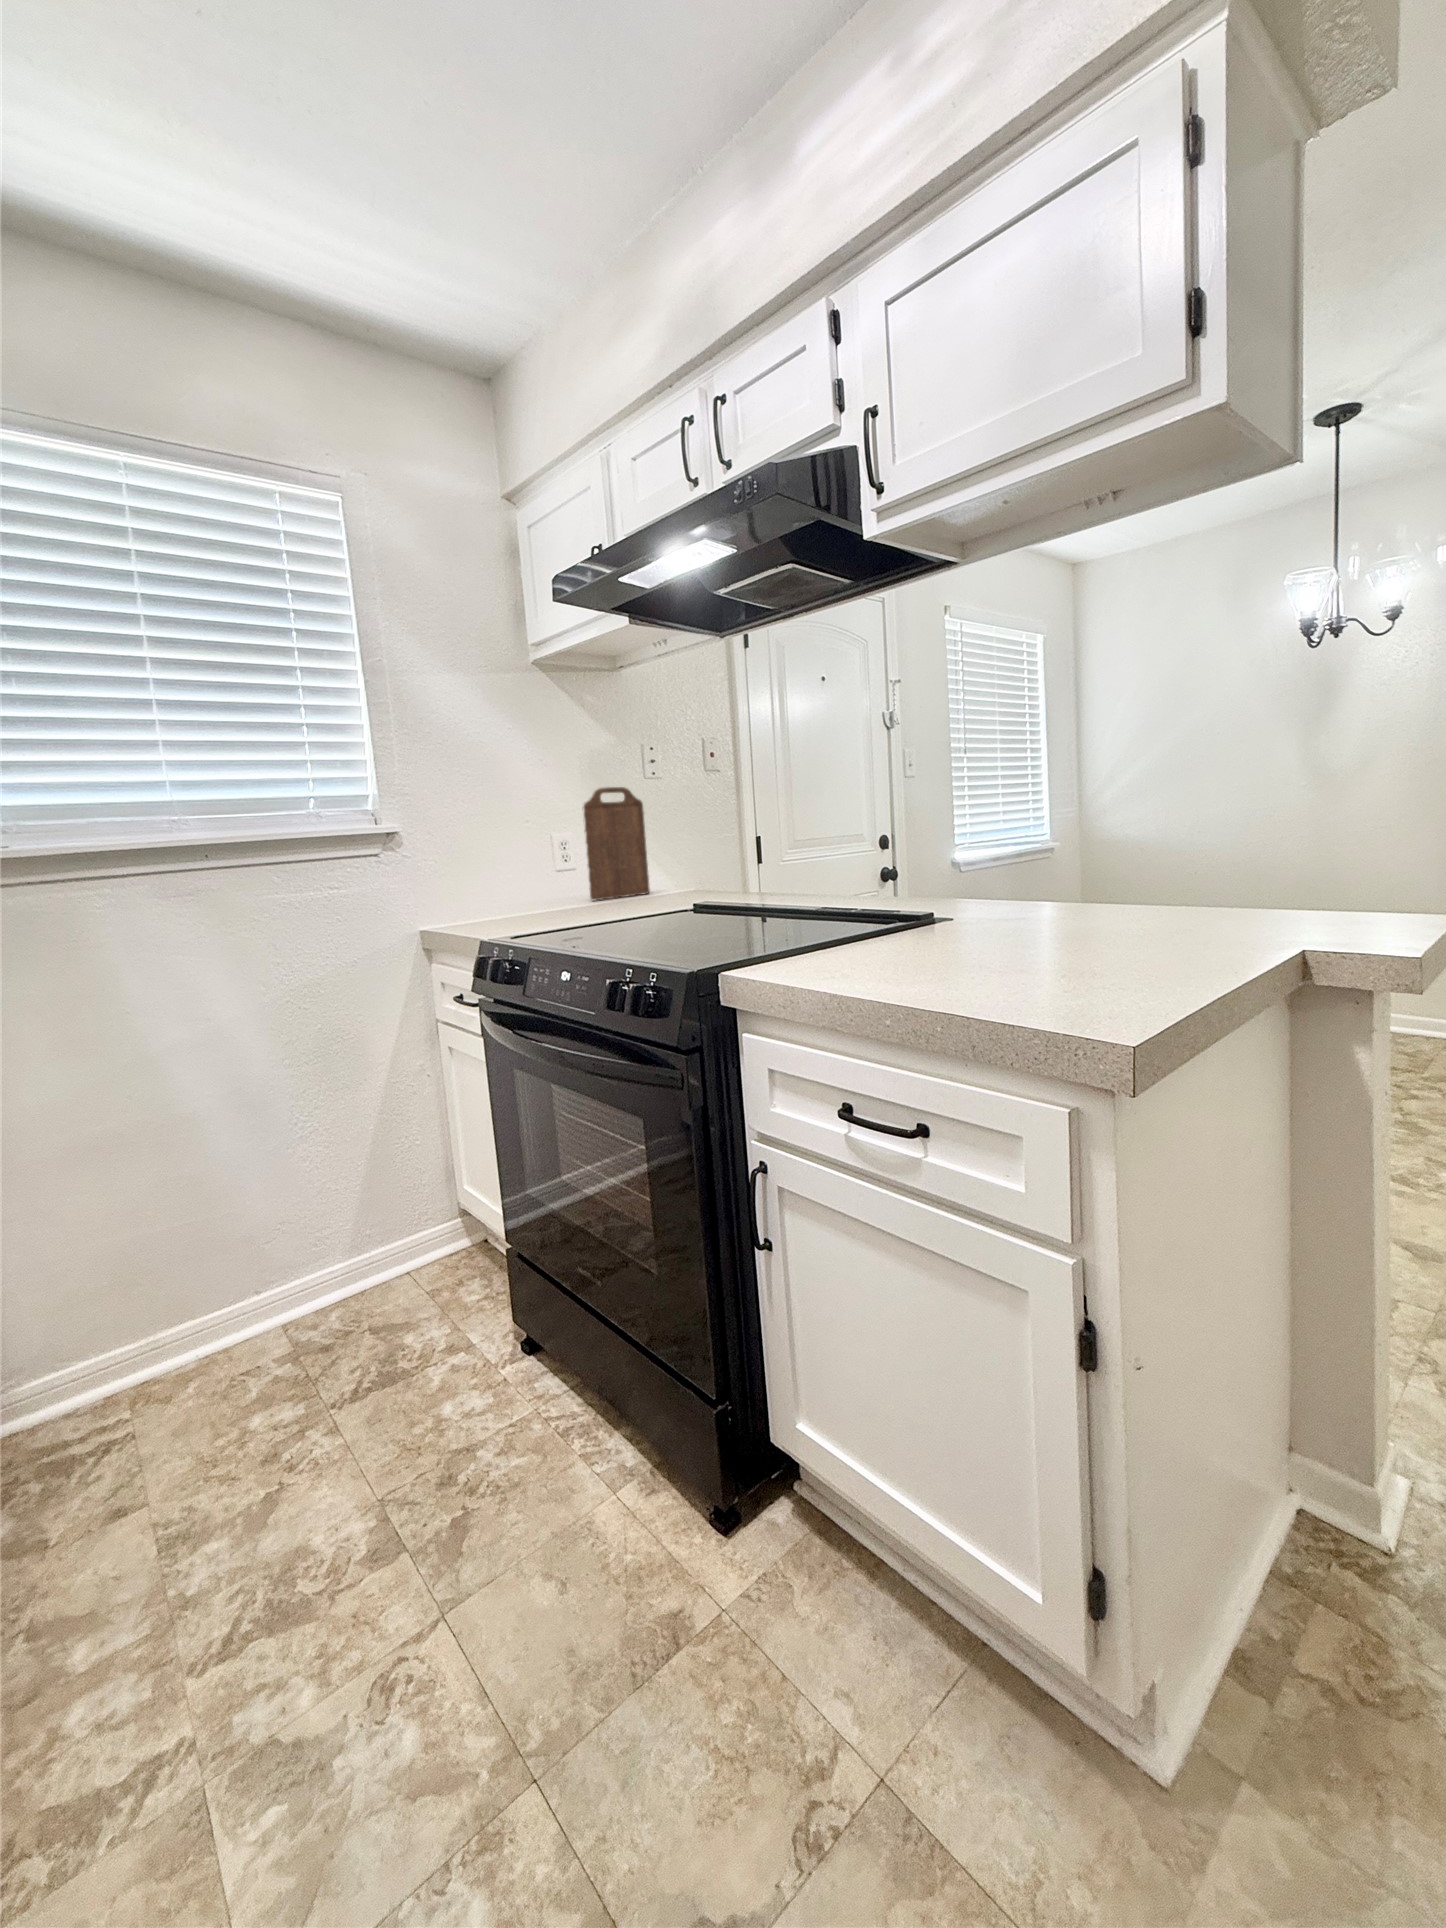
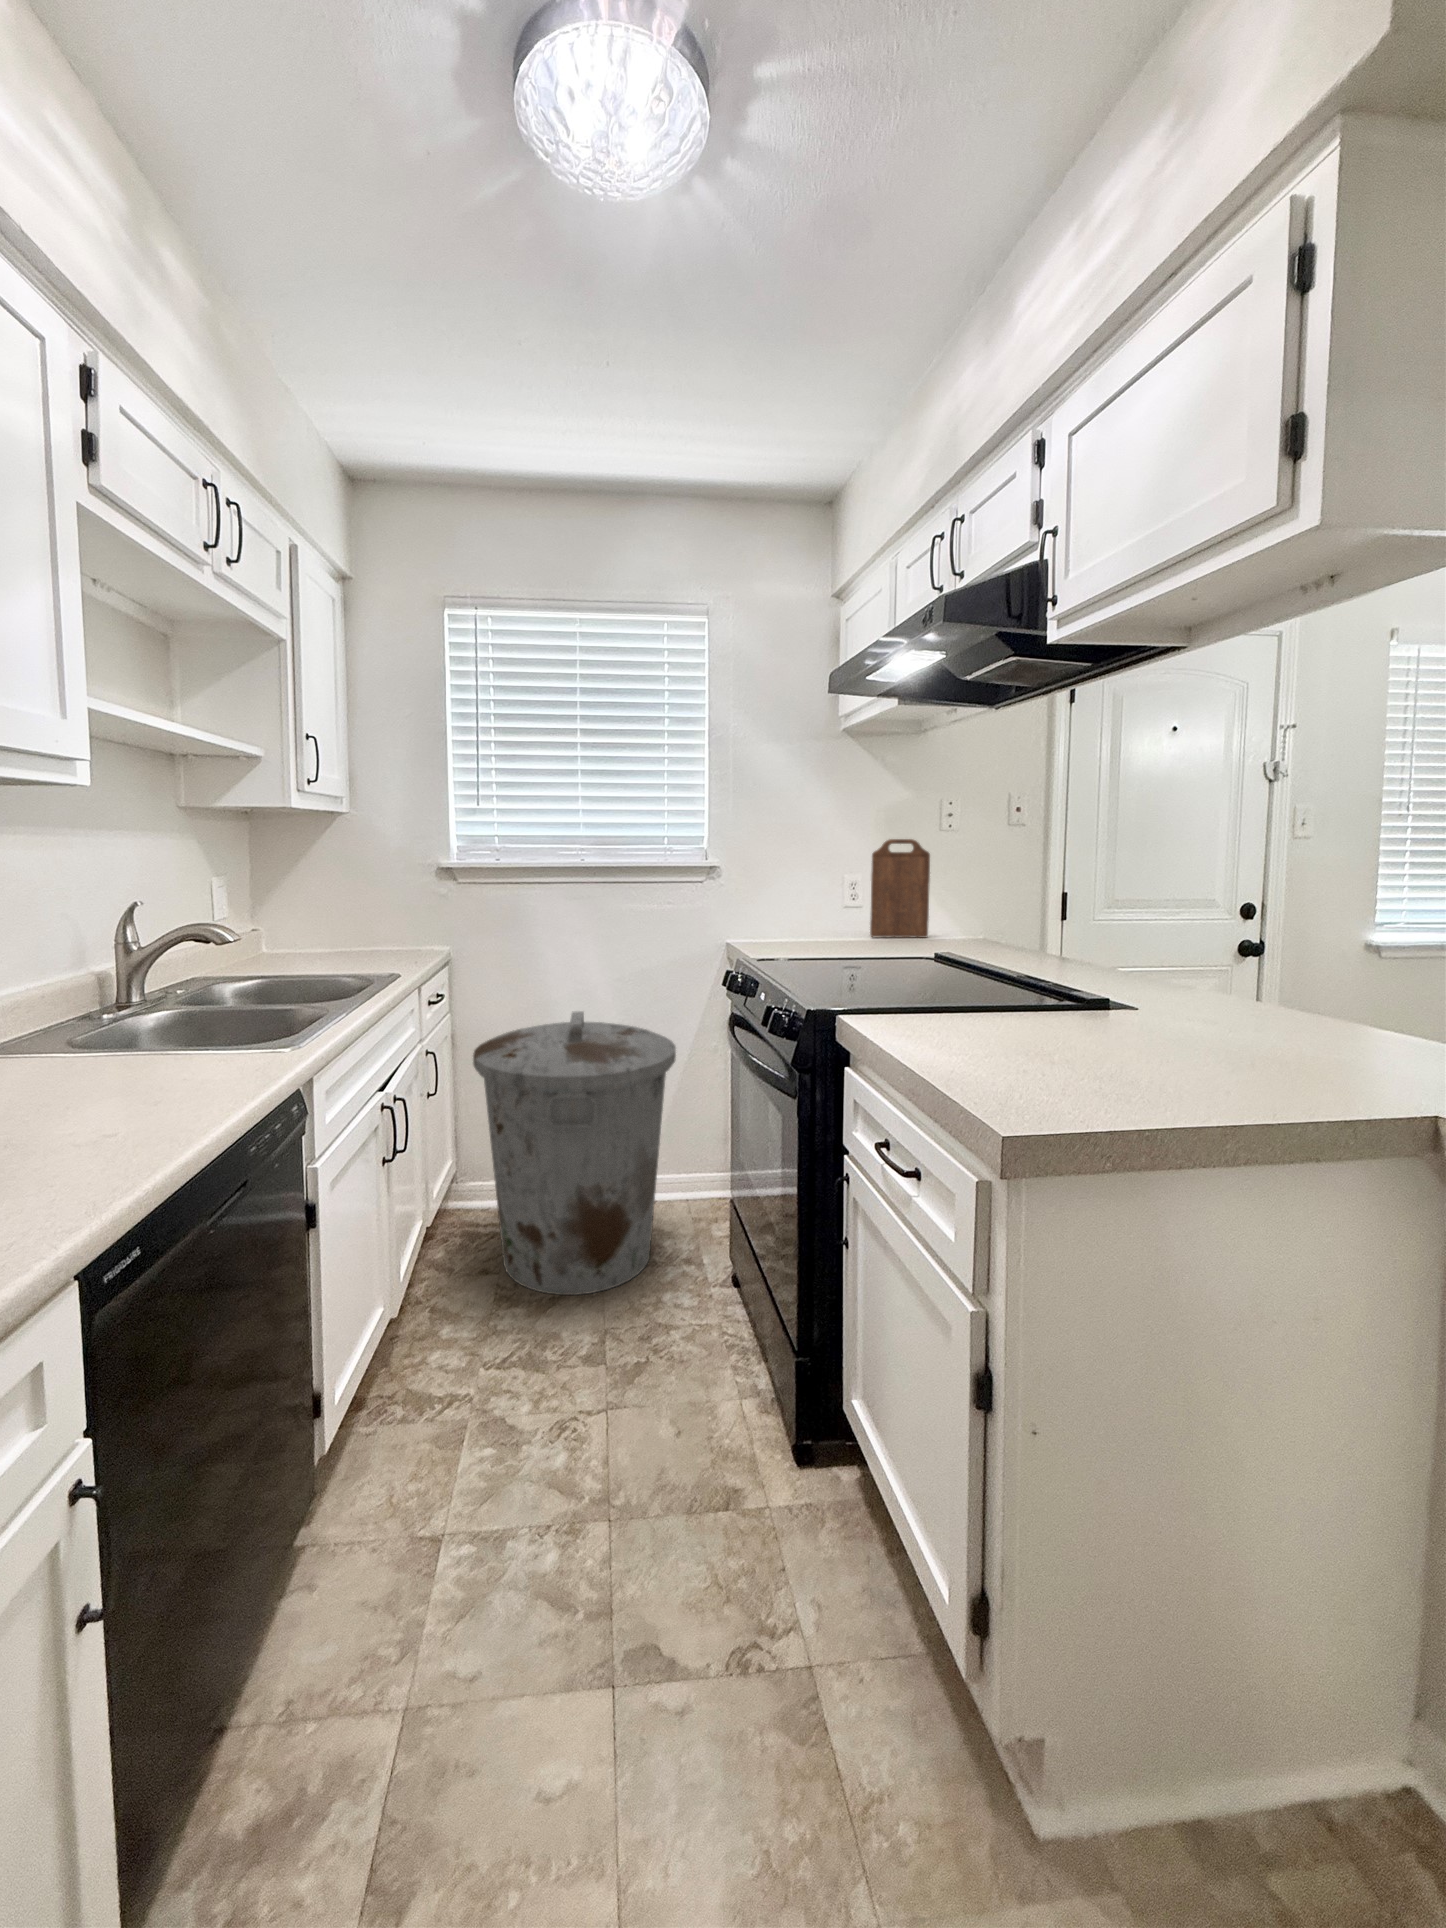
trash can: none [32,1057,403,1504] -> present [473,1011,676,1295]

